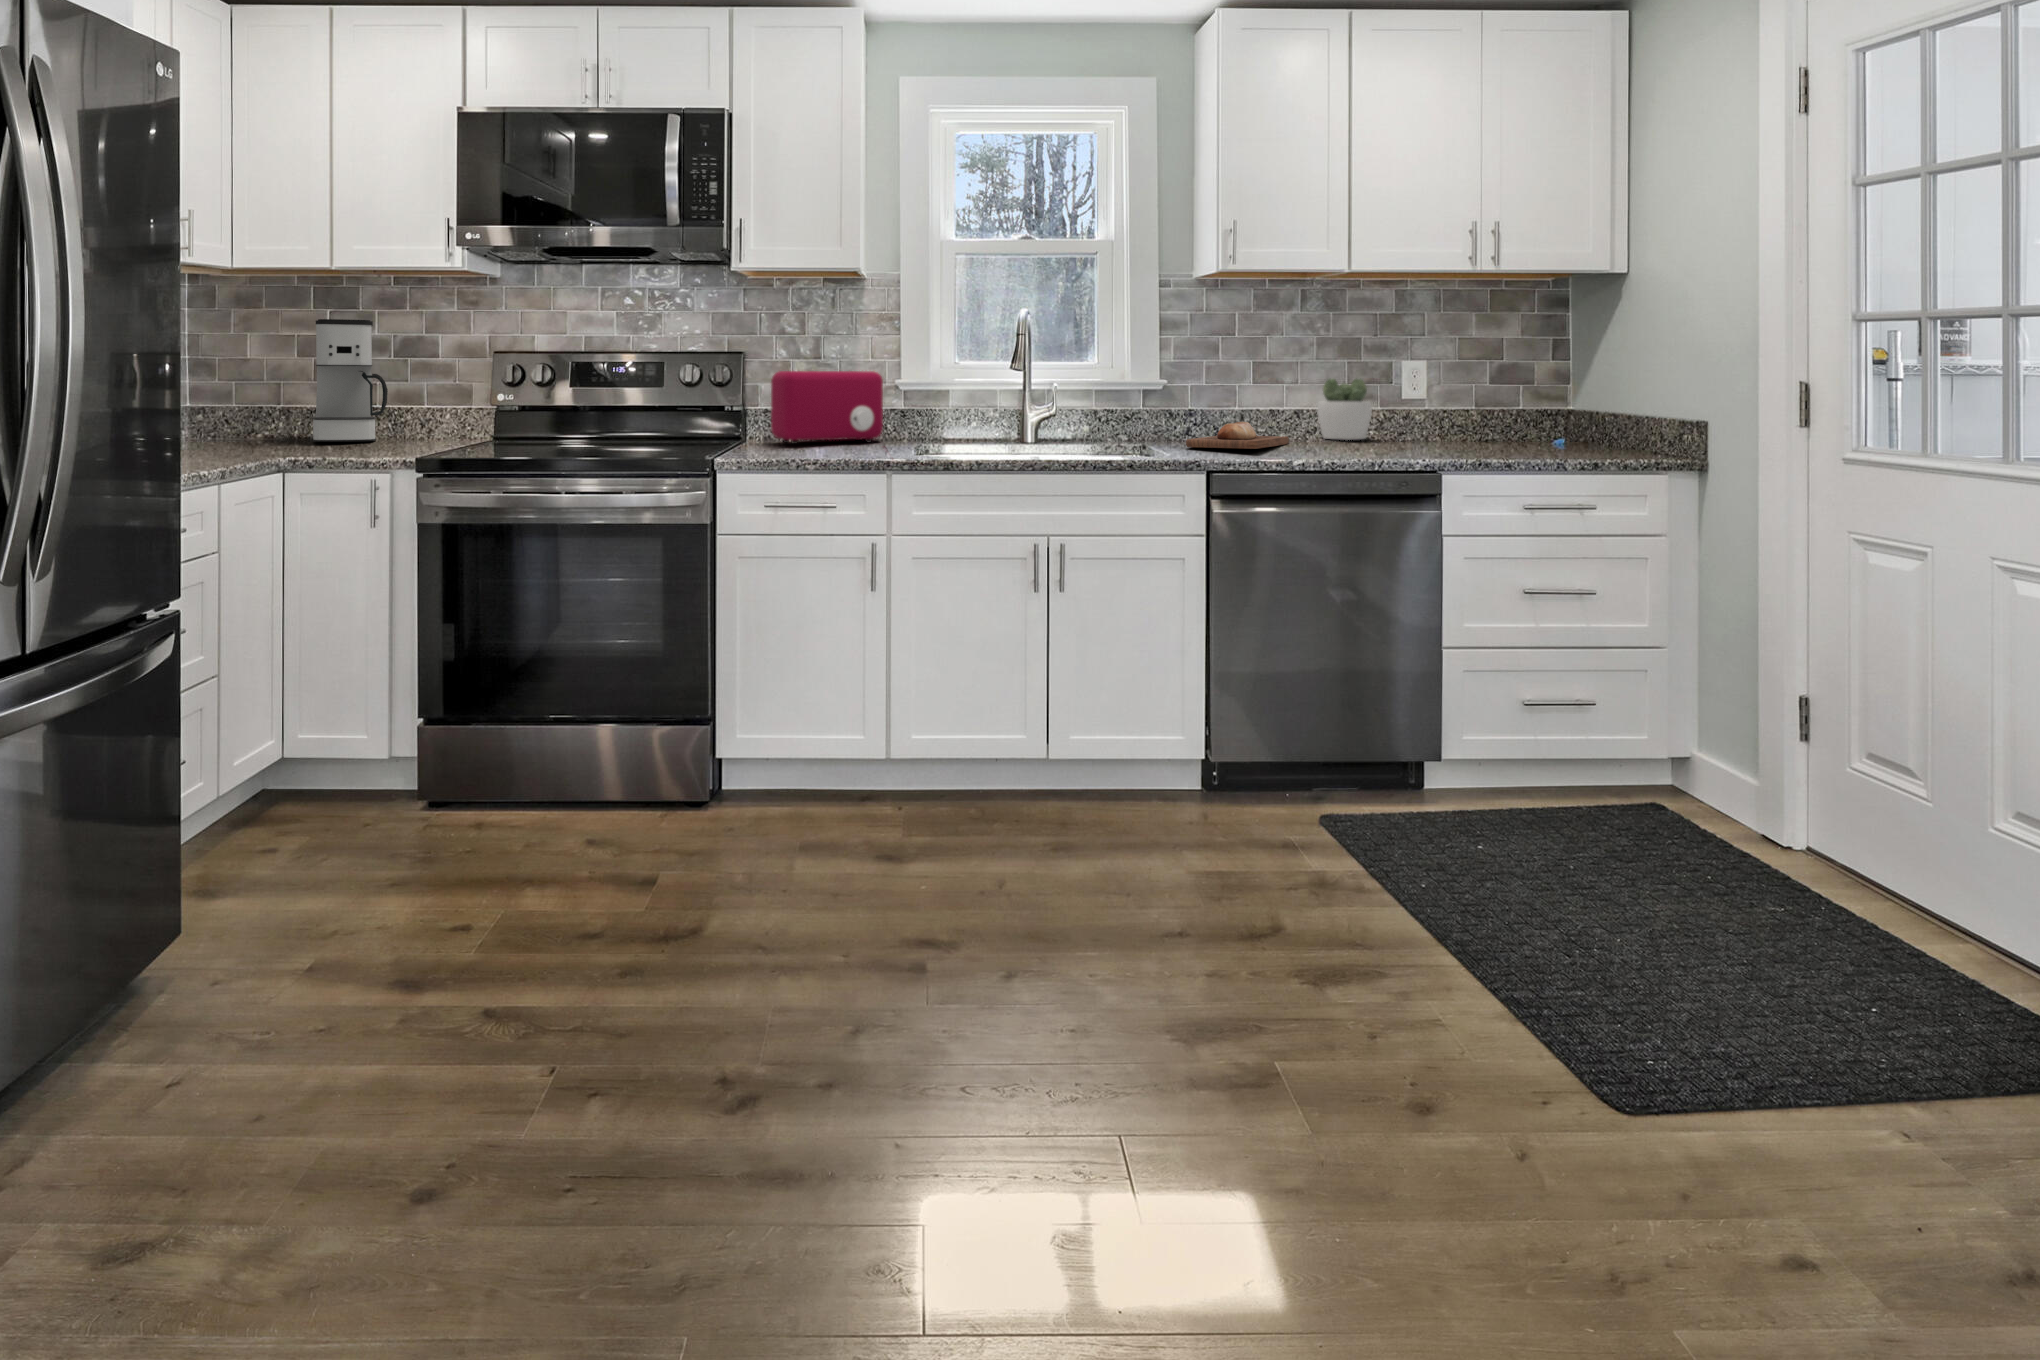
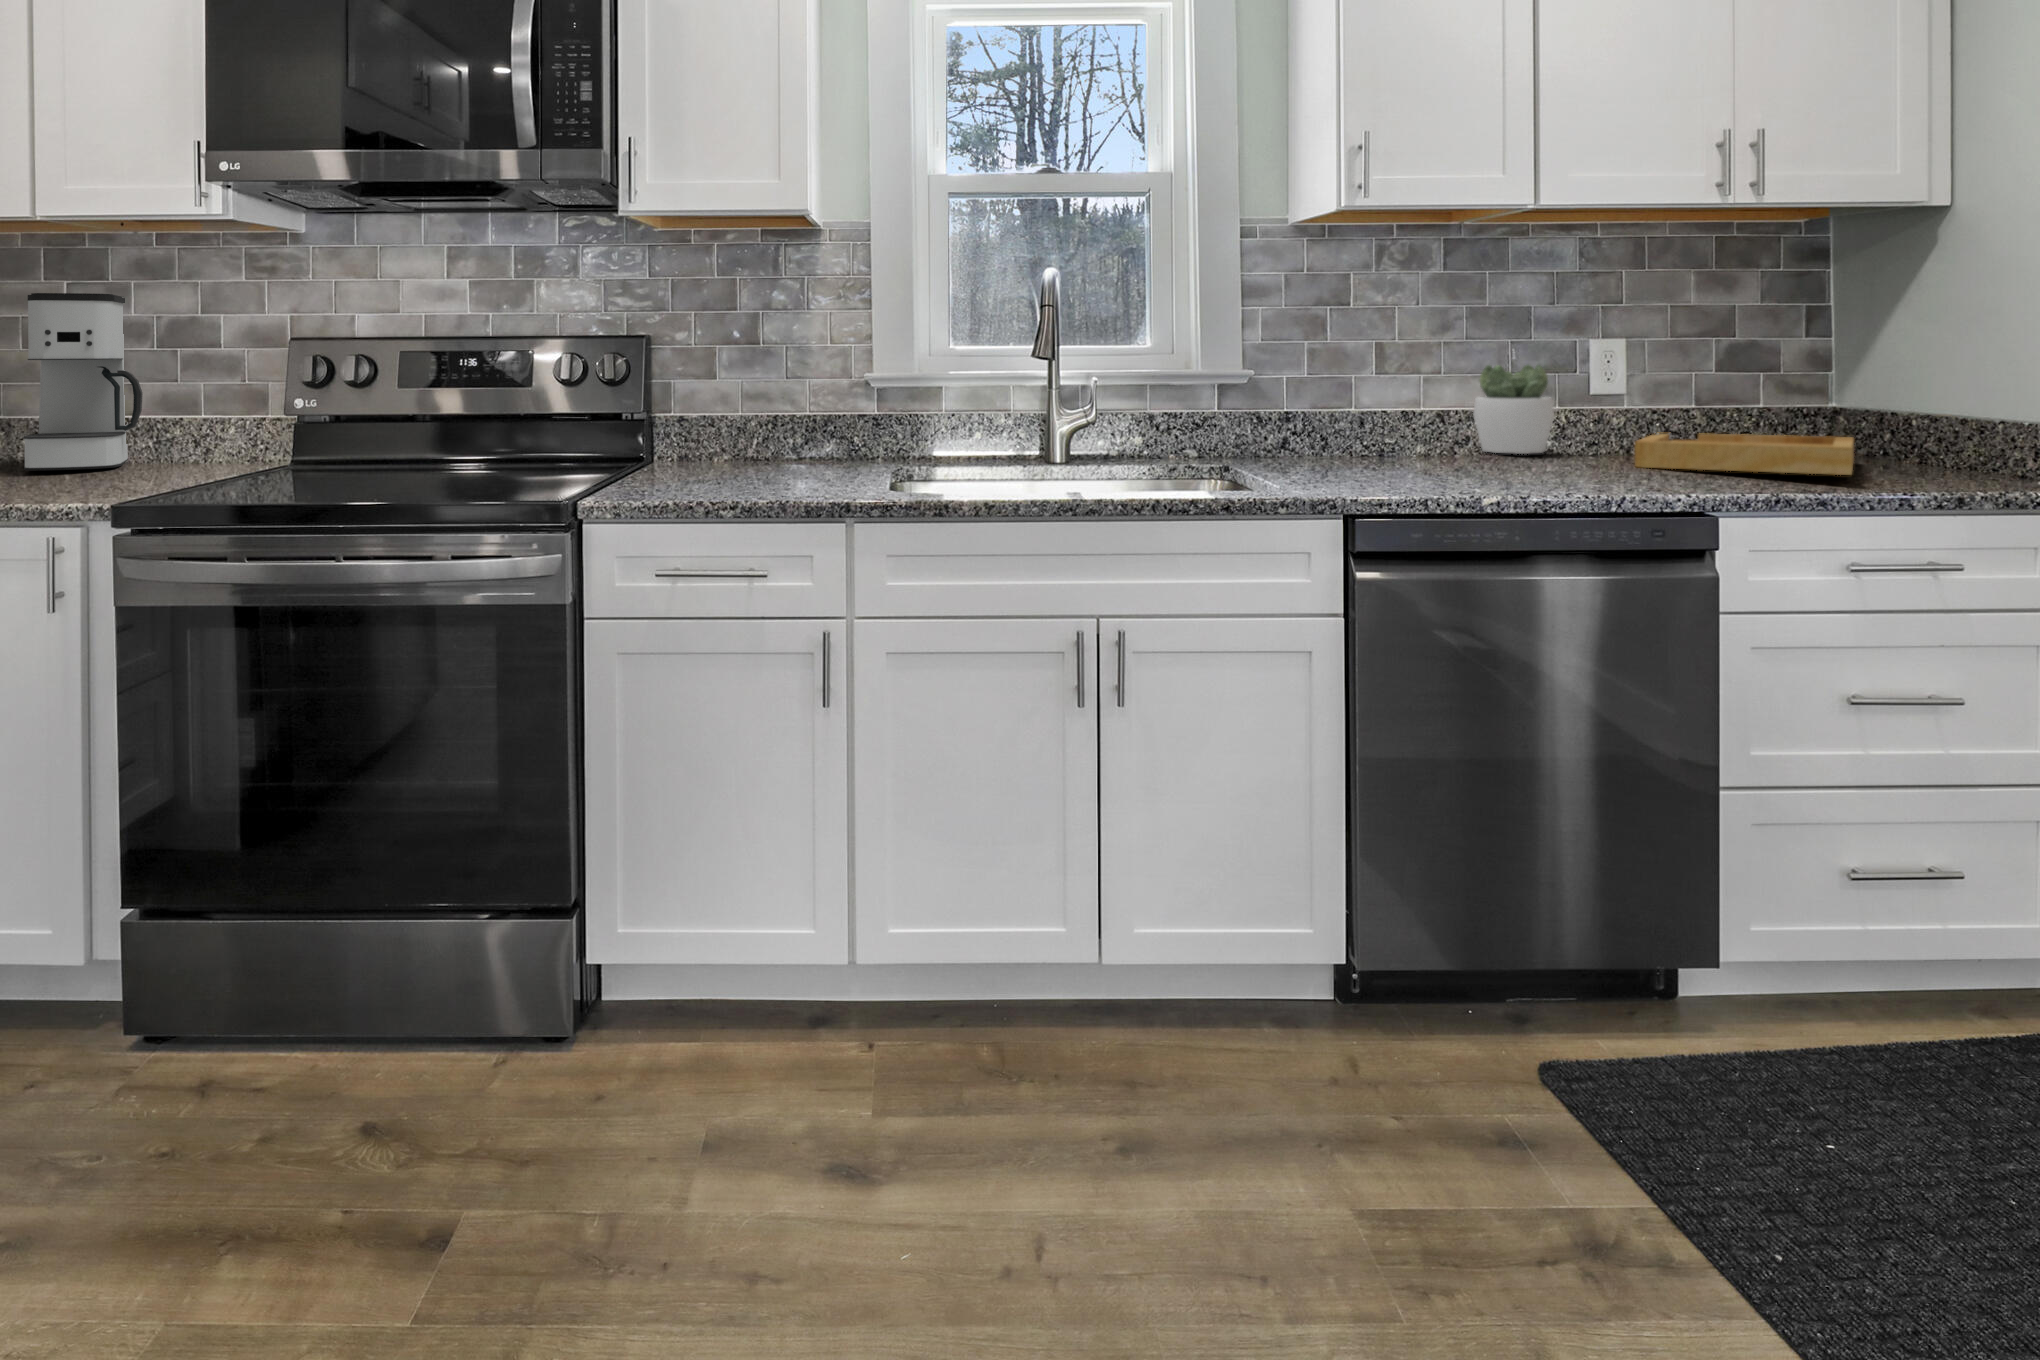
toaster: present [771,371,883,444] -> none [681,361,845,470]
bread loaf: present [1186,422,1289,449] -> none [1297,430,1440,475]
tray: none [1419,427,1573,452] -> present [1635,434,1854,475]

